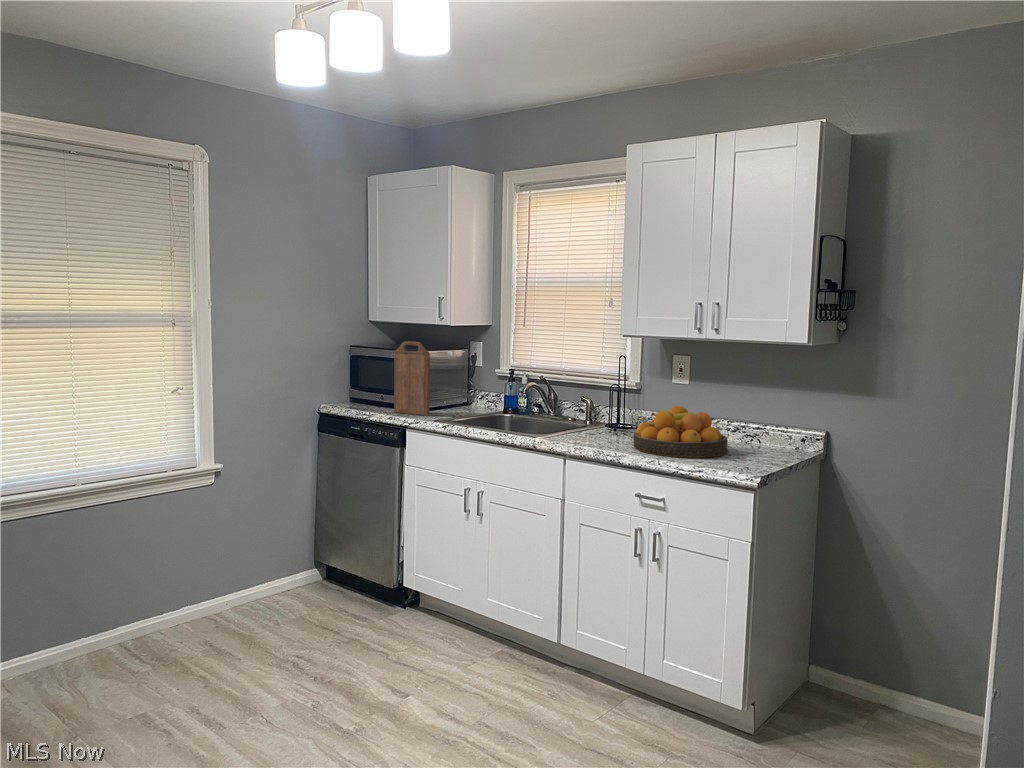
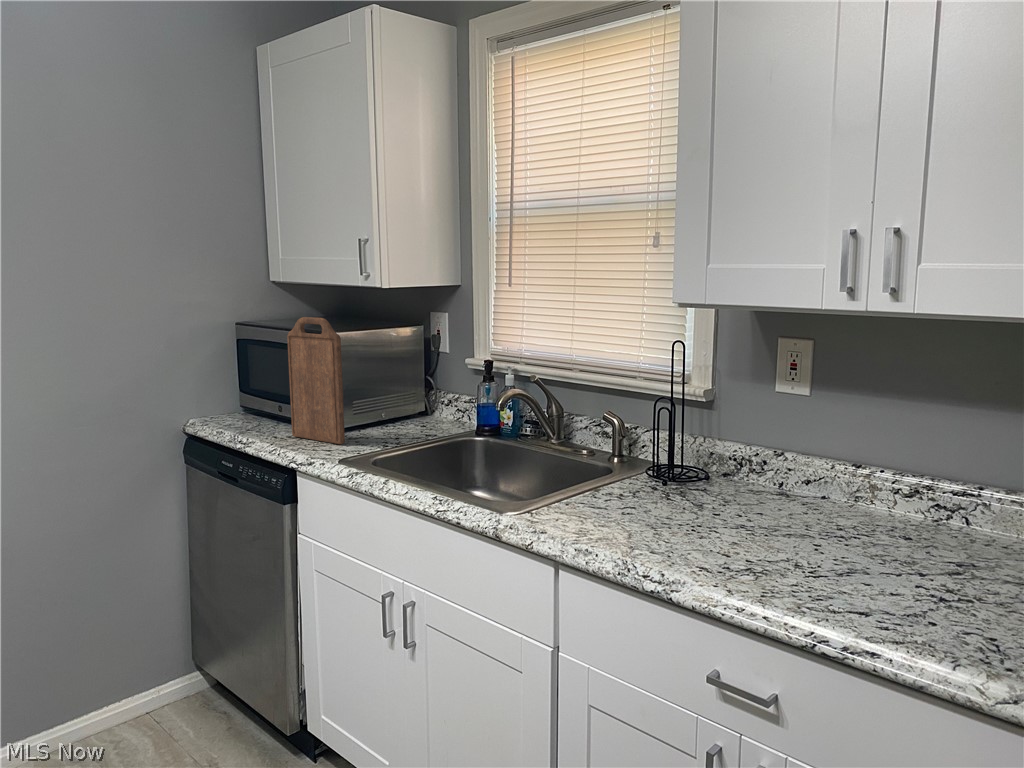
fruit bowl: present [633,406,728,458] -> none [701,454,913,591]

